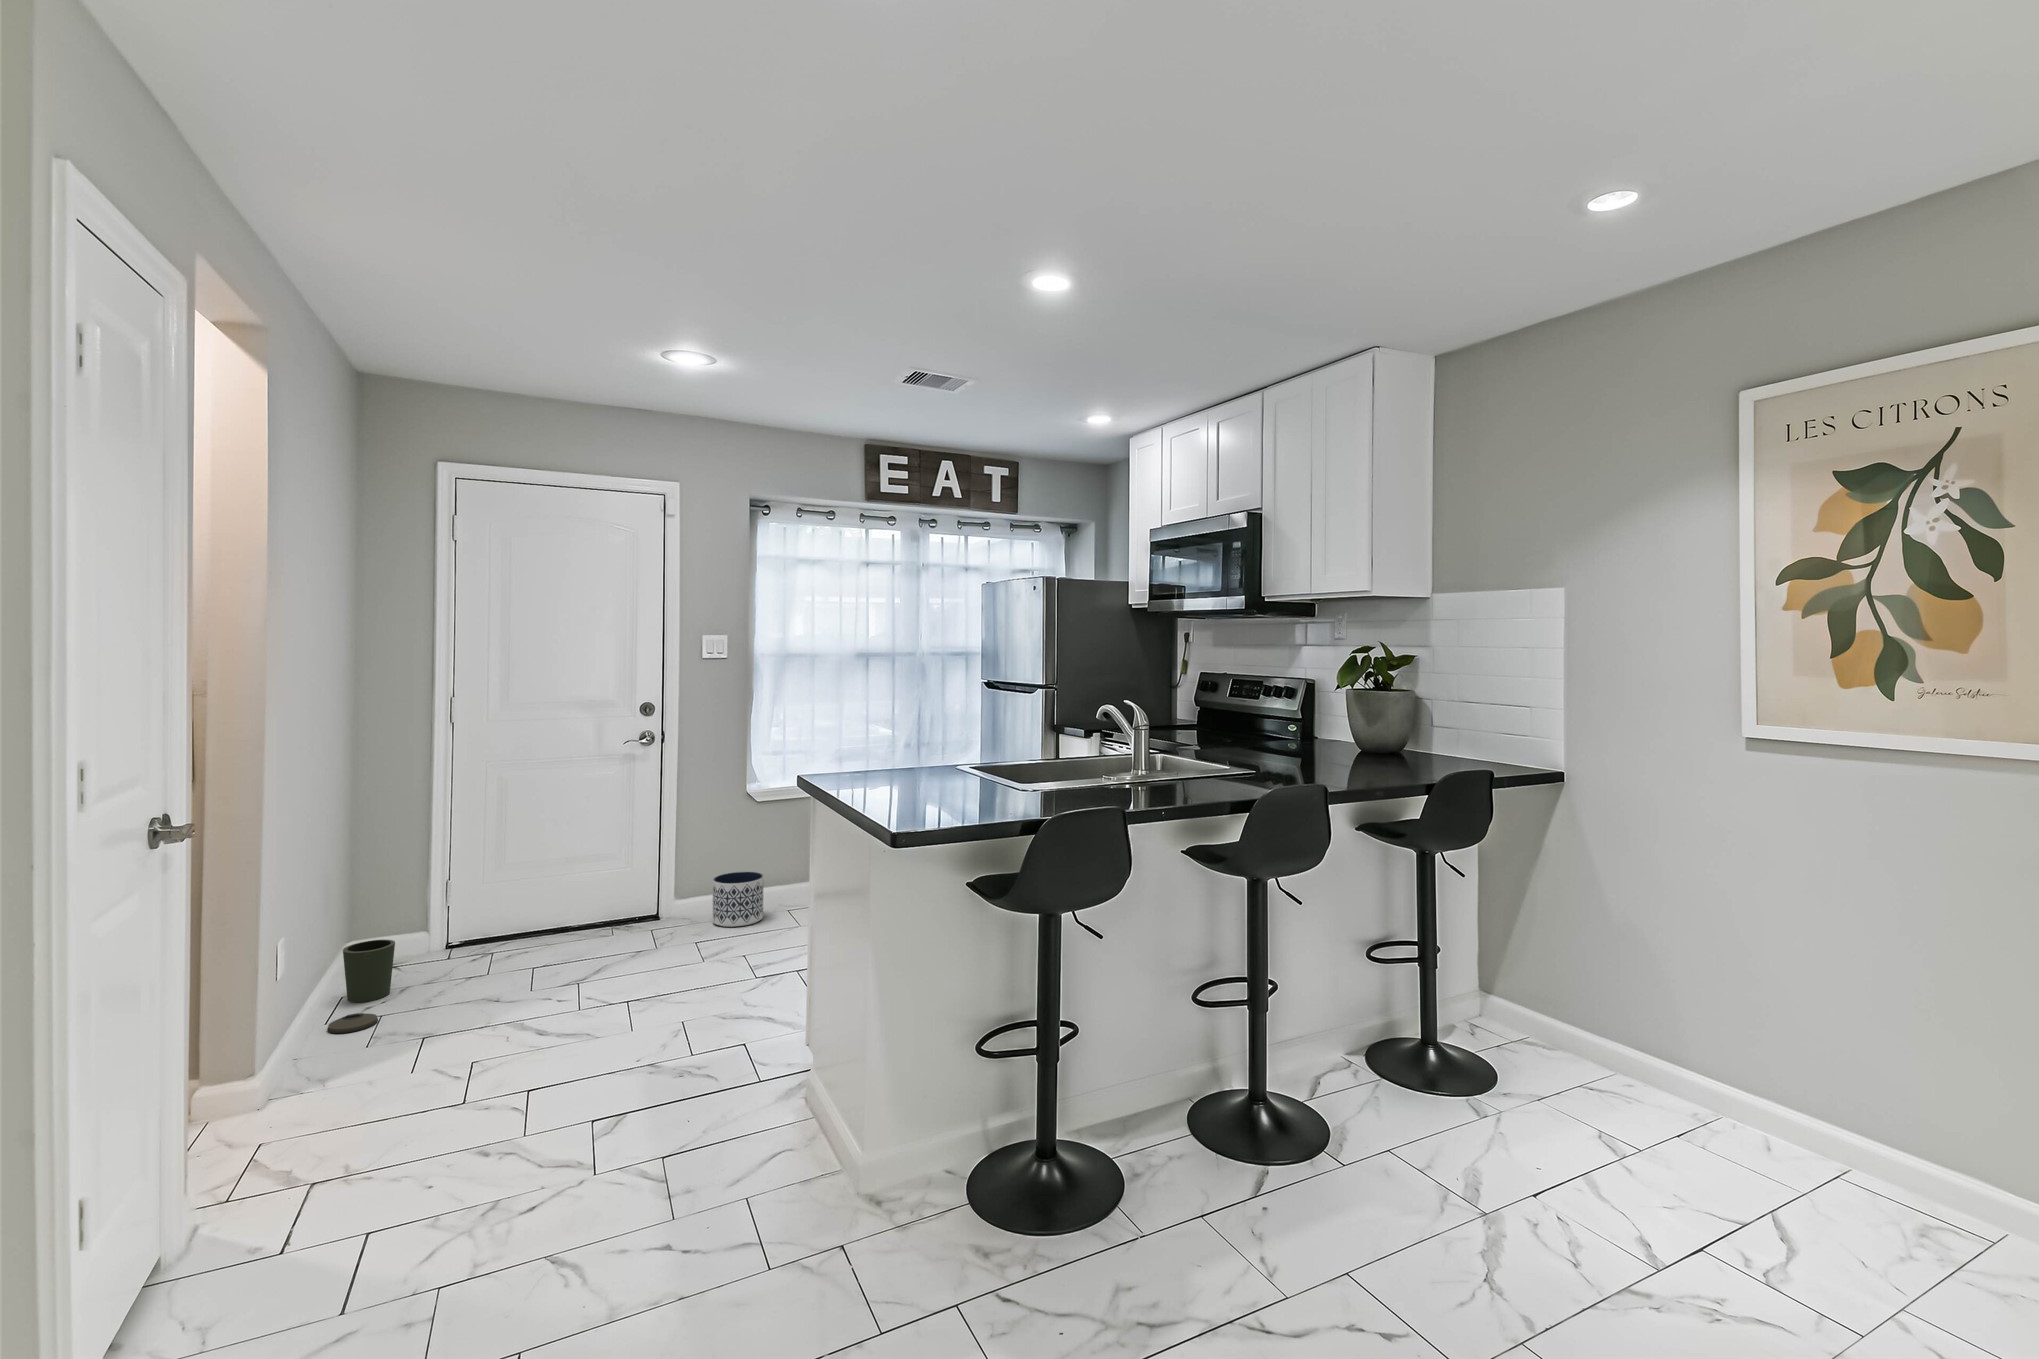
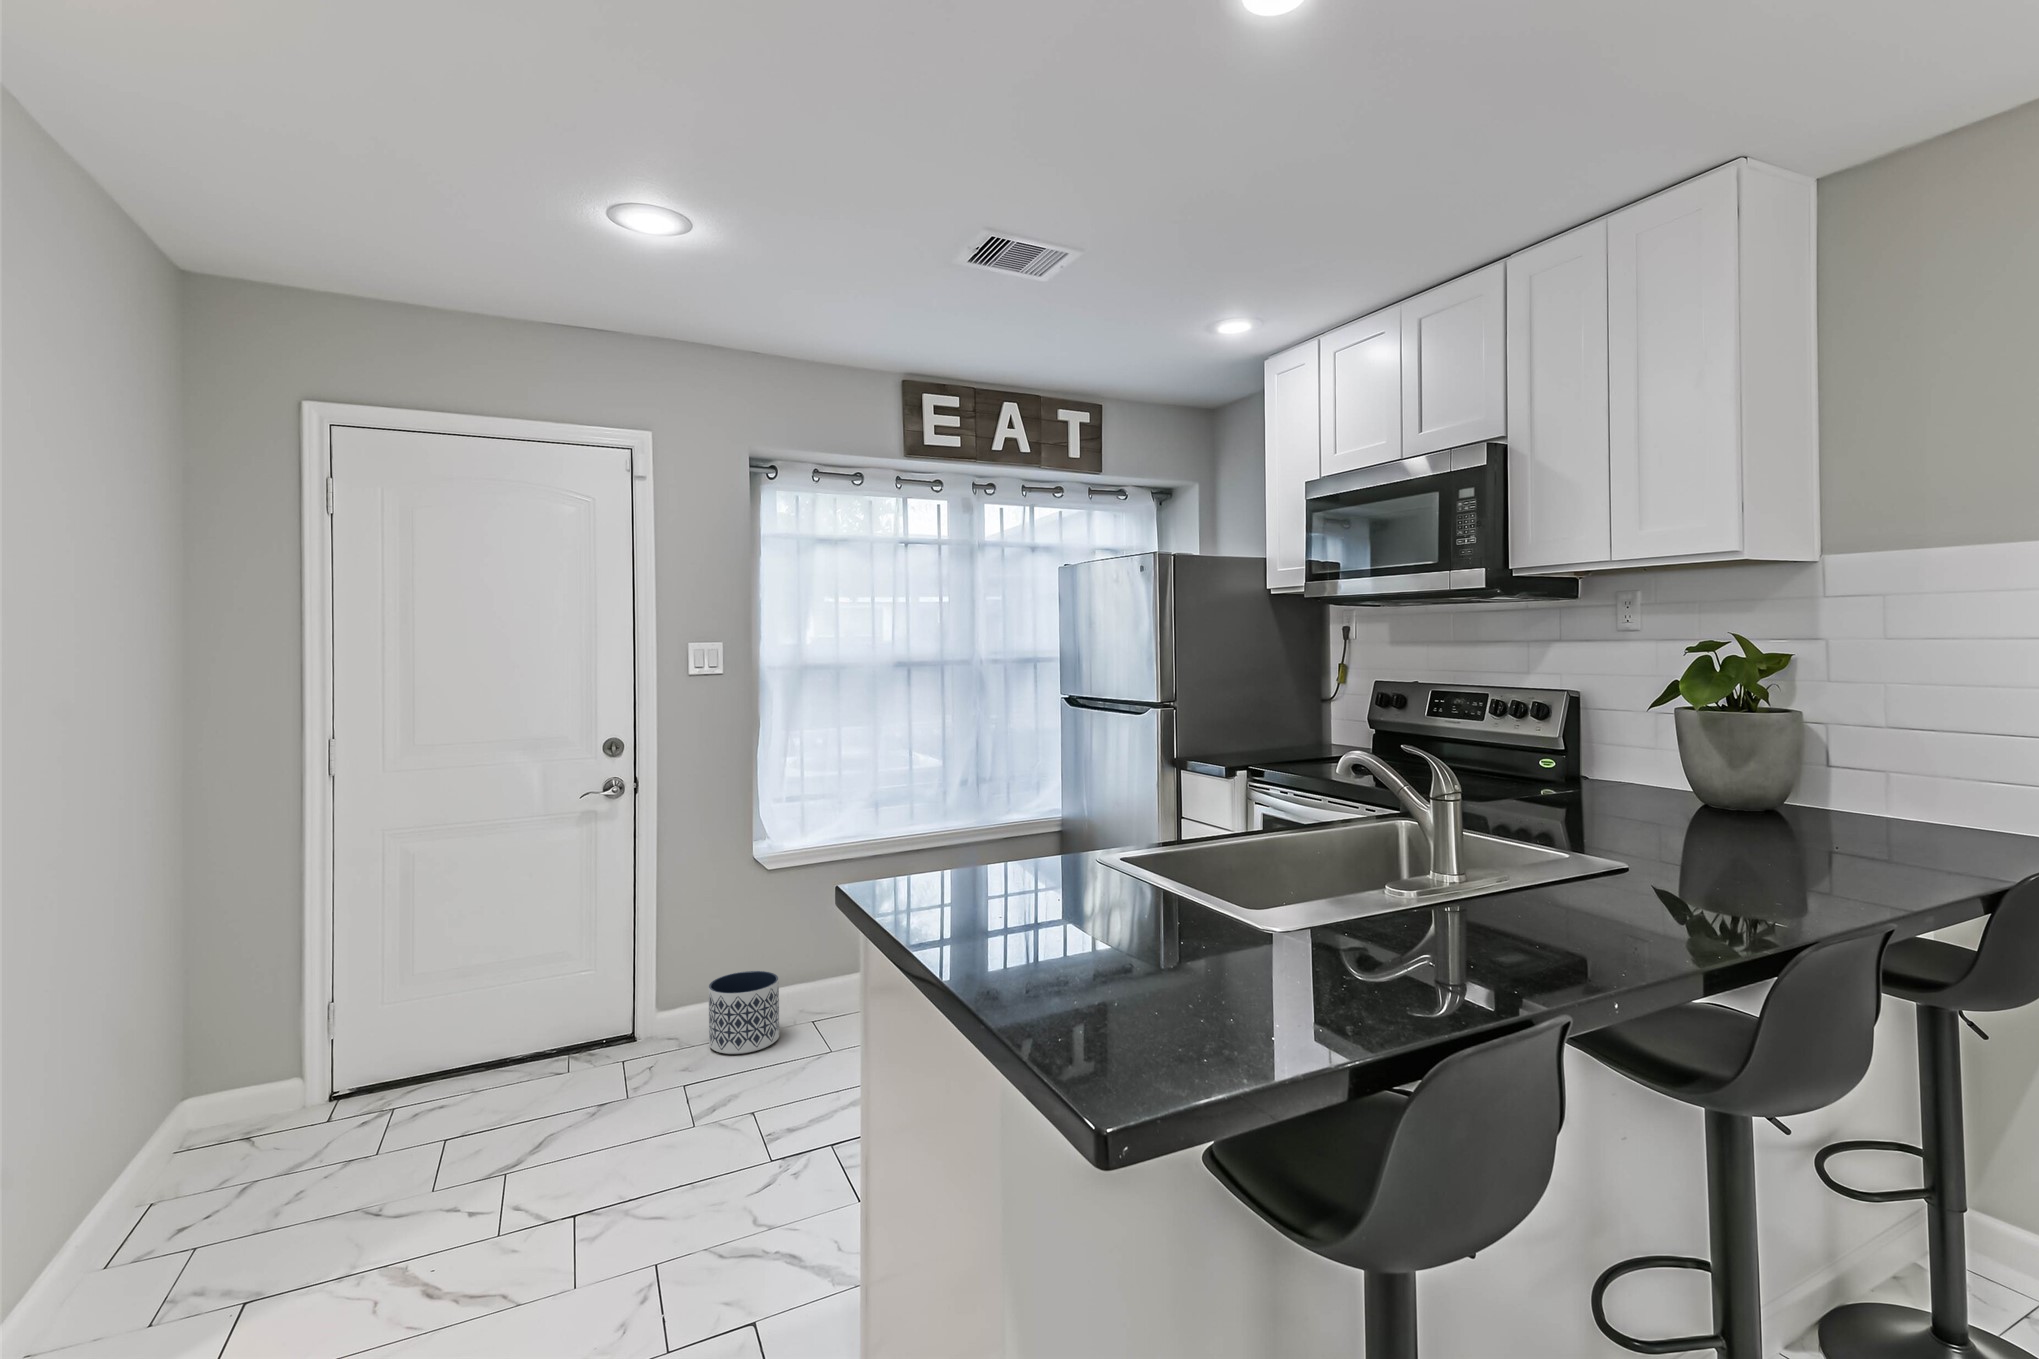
trash can: present [327,940,395,1033] -> none [99,1113,230,1292]

